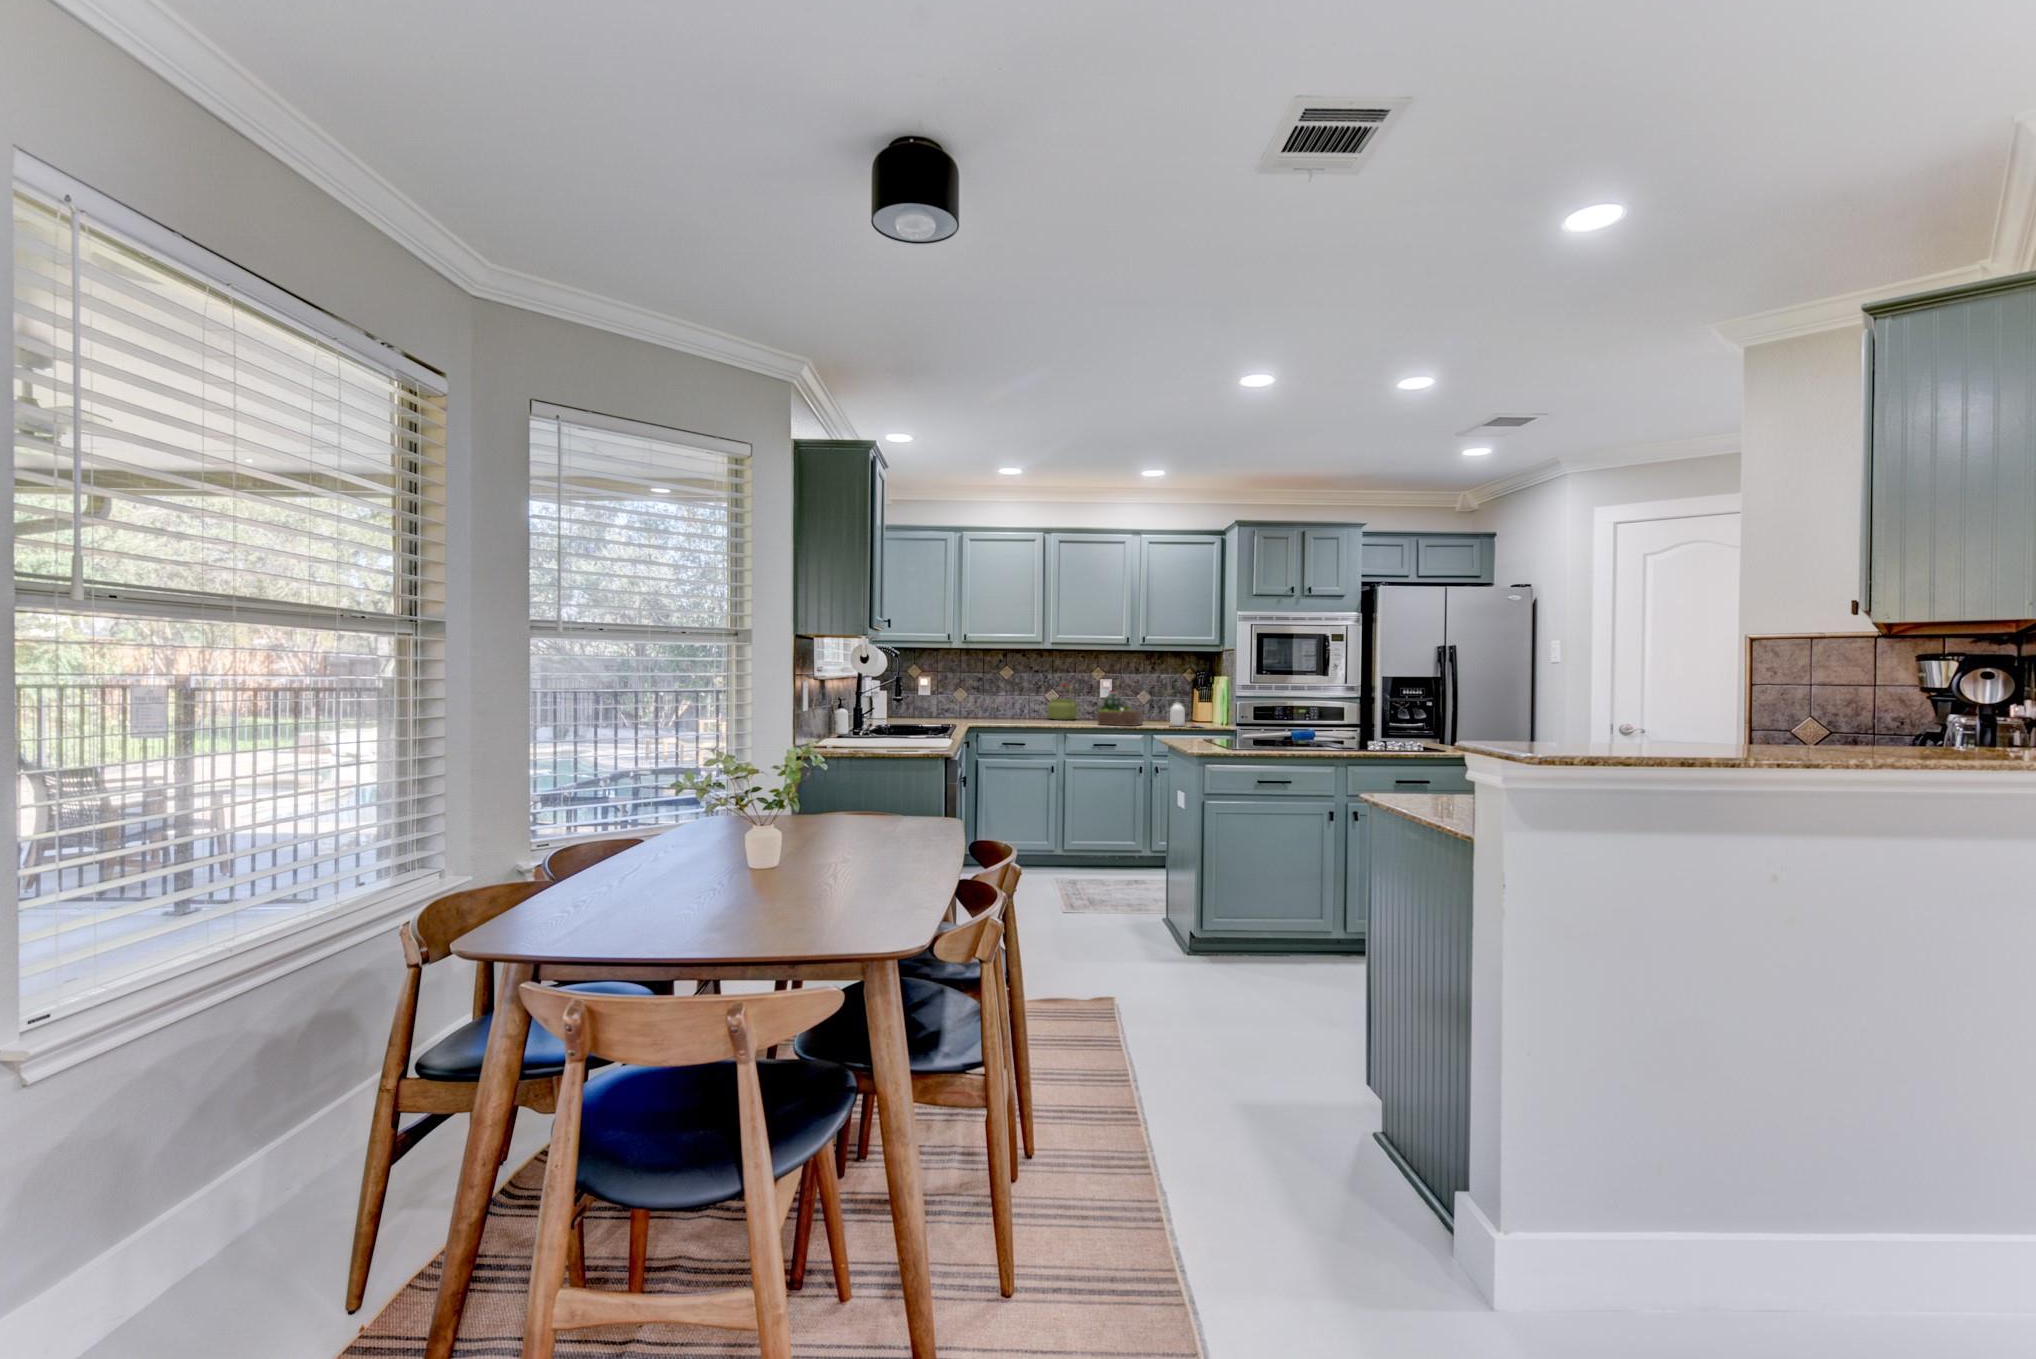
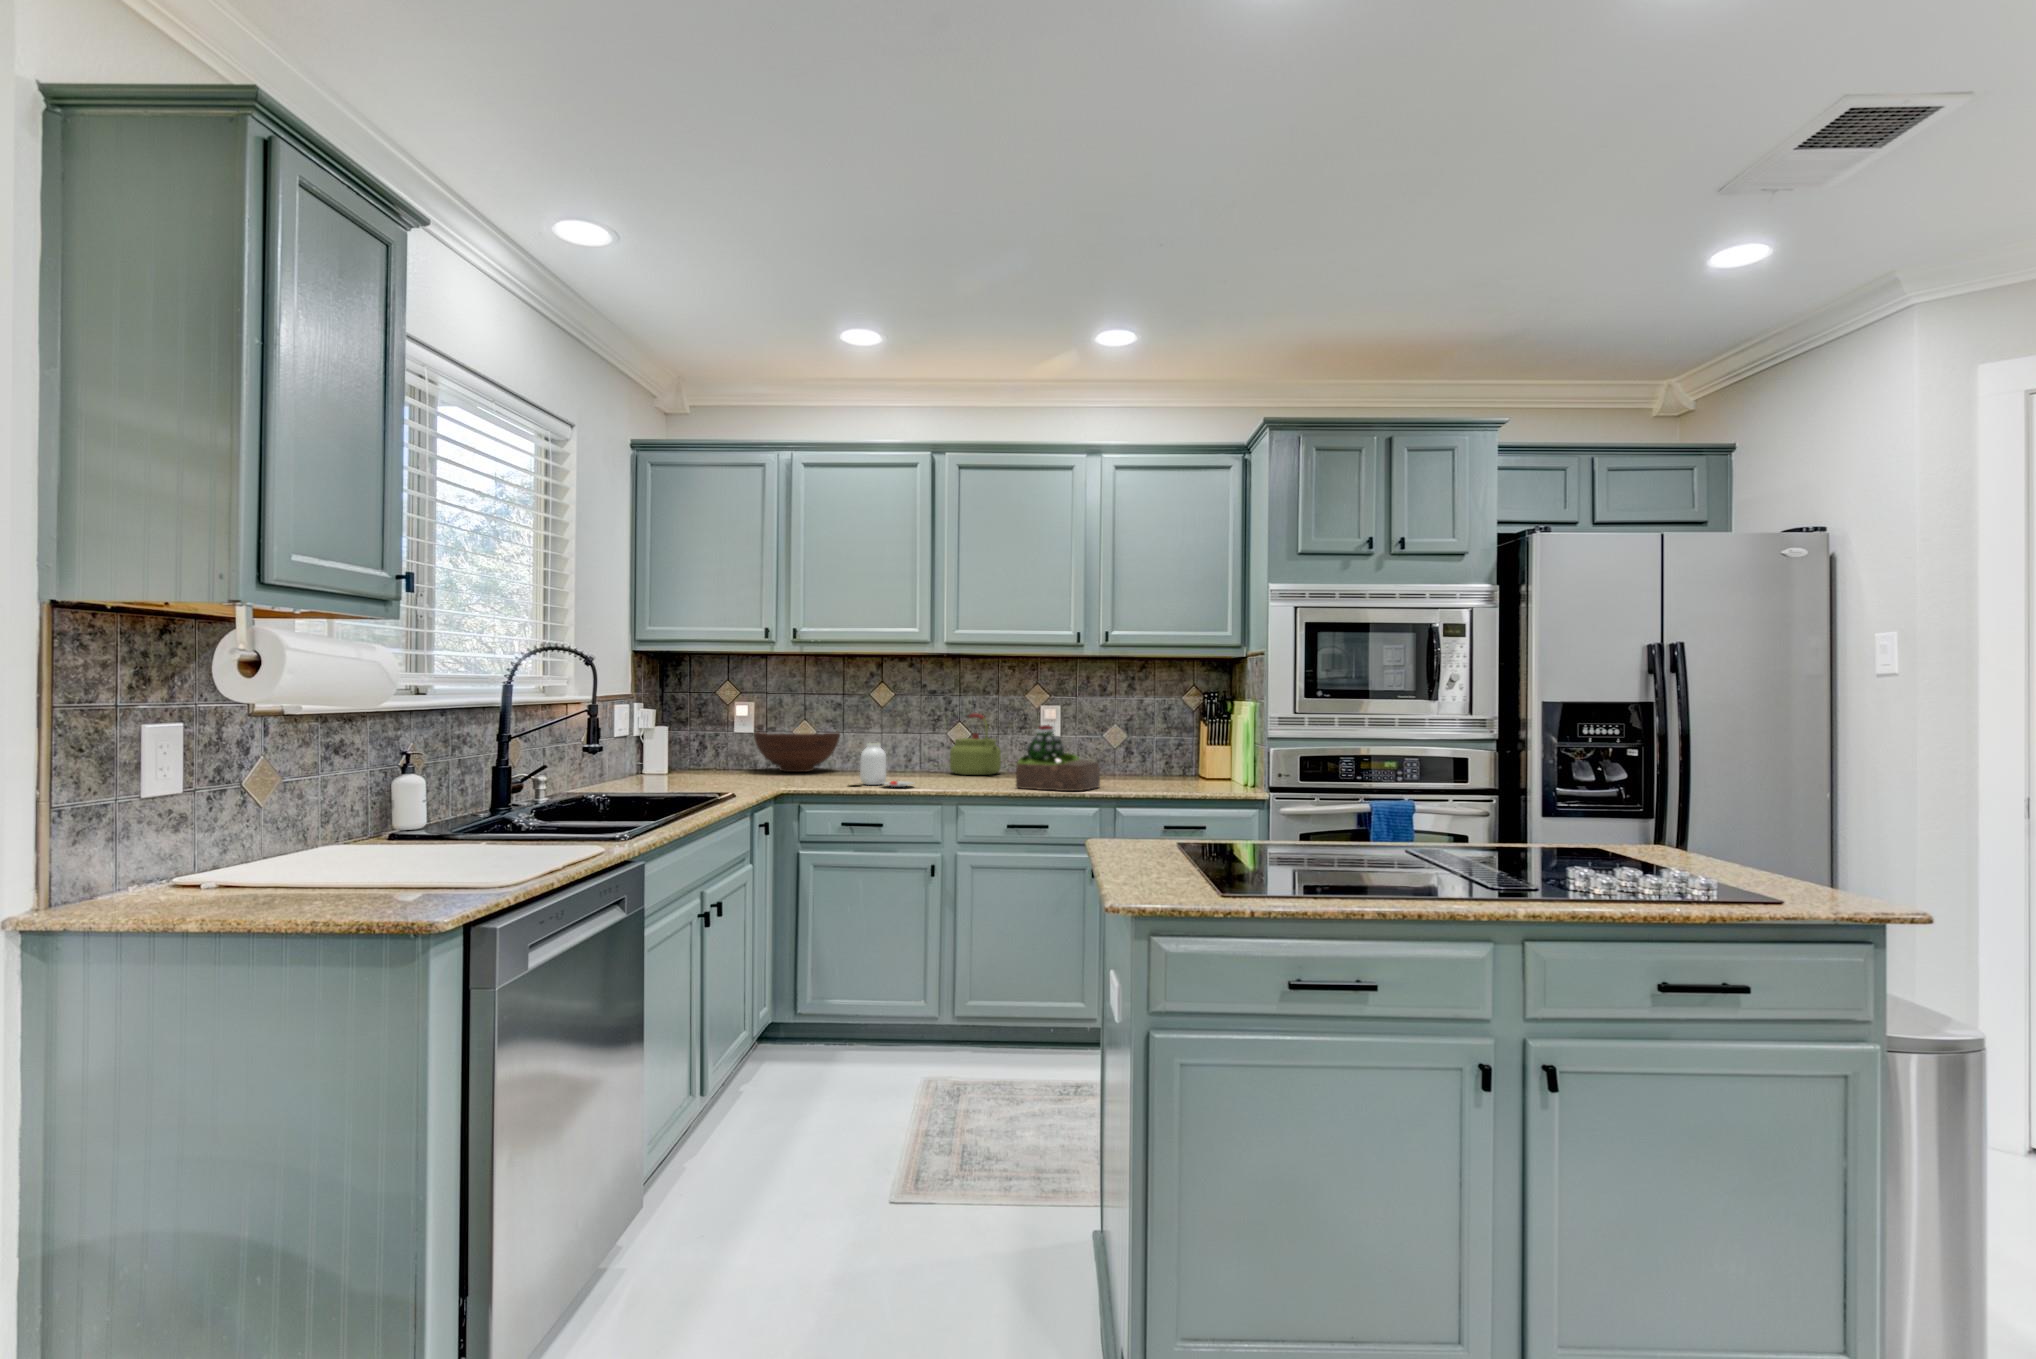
fruit bowl: none [932,694,982,718] -> present [754,731,840,772]
jar: present [1170,703,1201,727] -> present [848,743,913,787]

